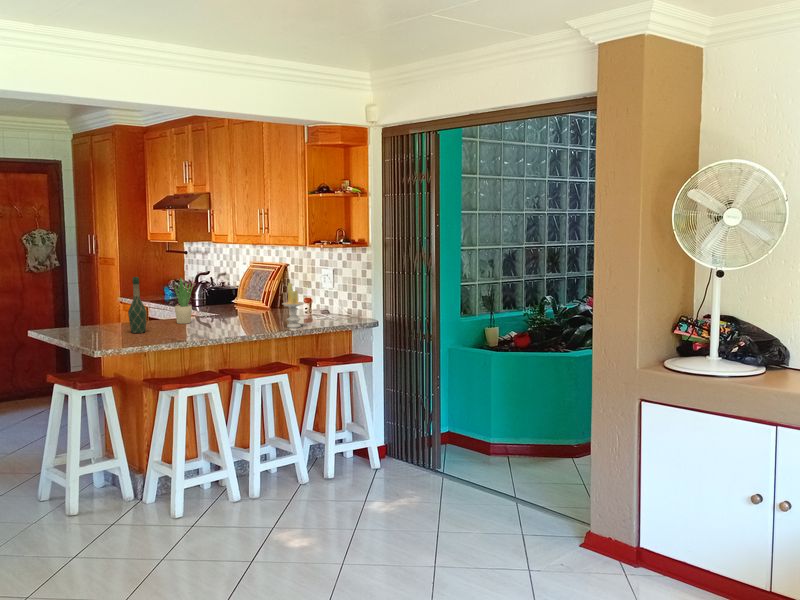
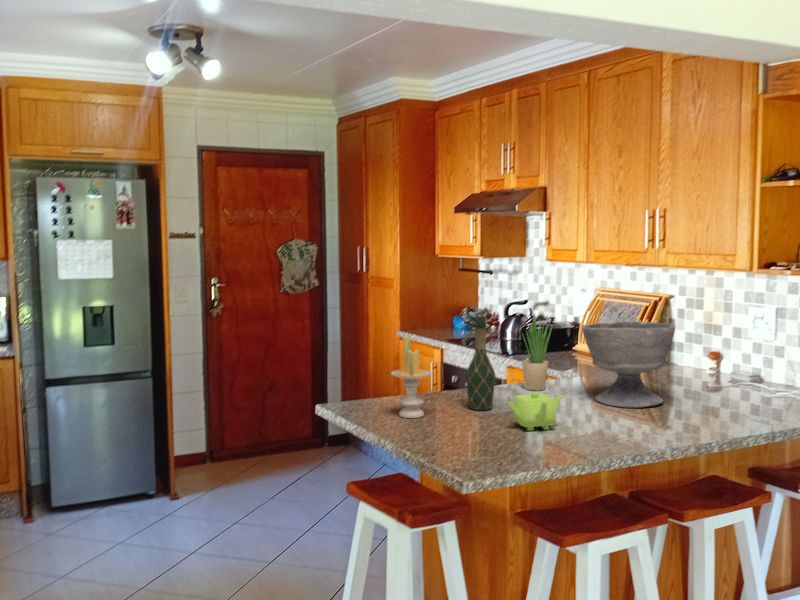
bowl: none [204,279,259,328] -> present [582,321,675,408]
candle: present [282,283,304,328] -> present [391,336,431,418]
teapot: none [145,318,181,340] -> present [508,392,564,431]

